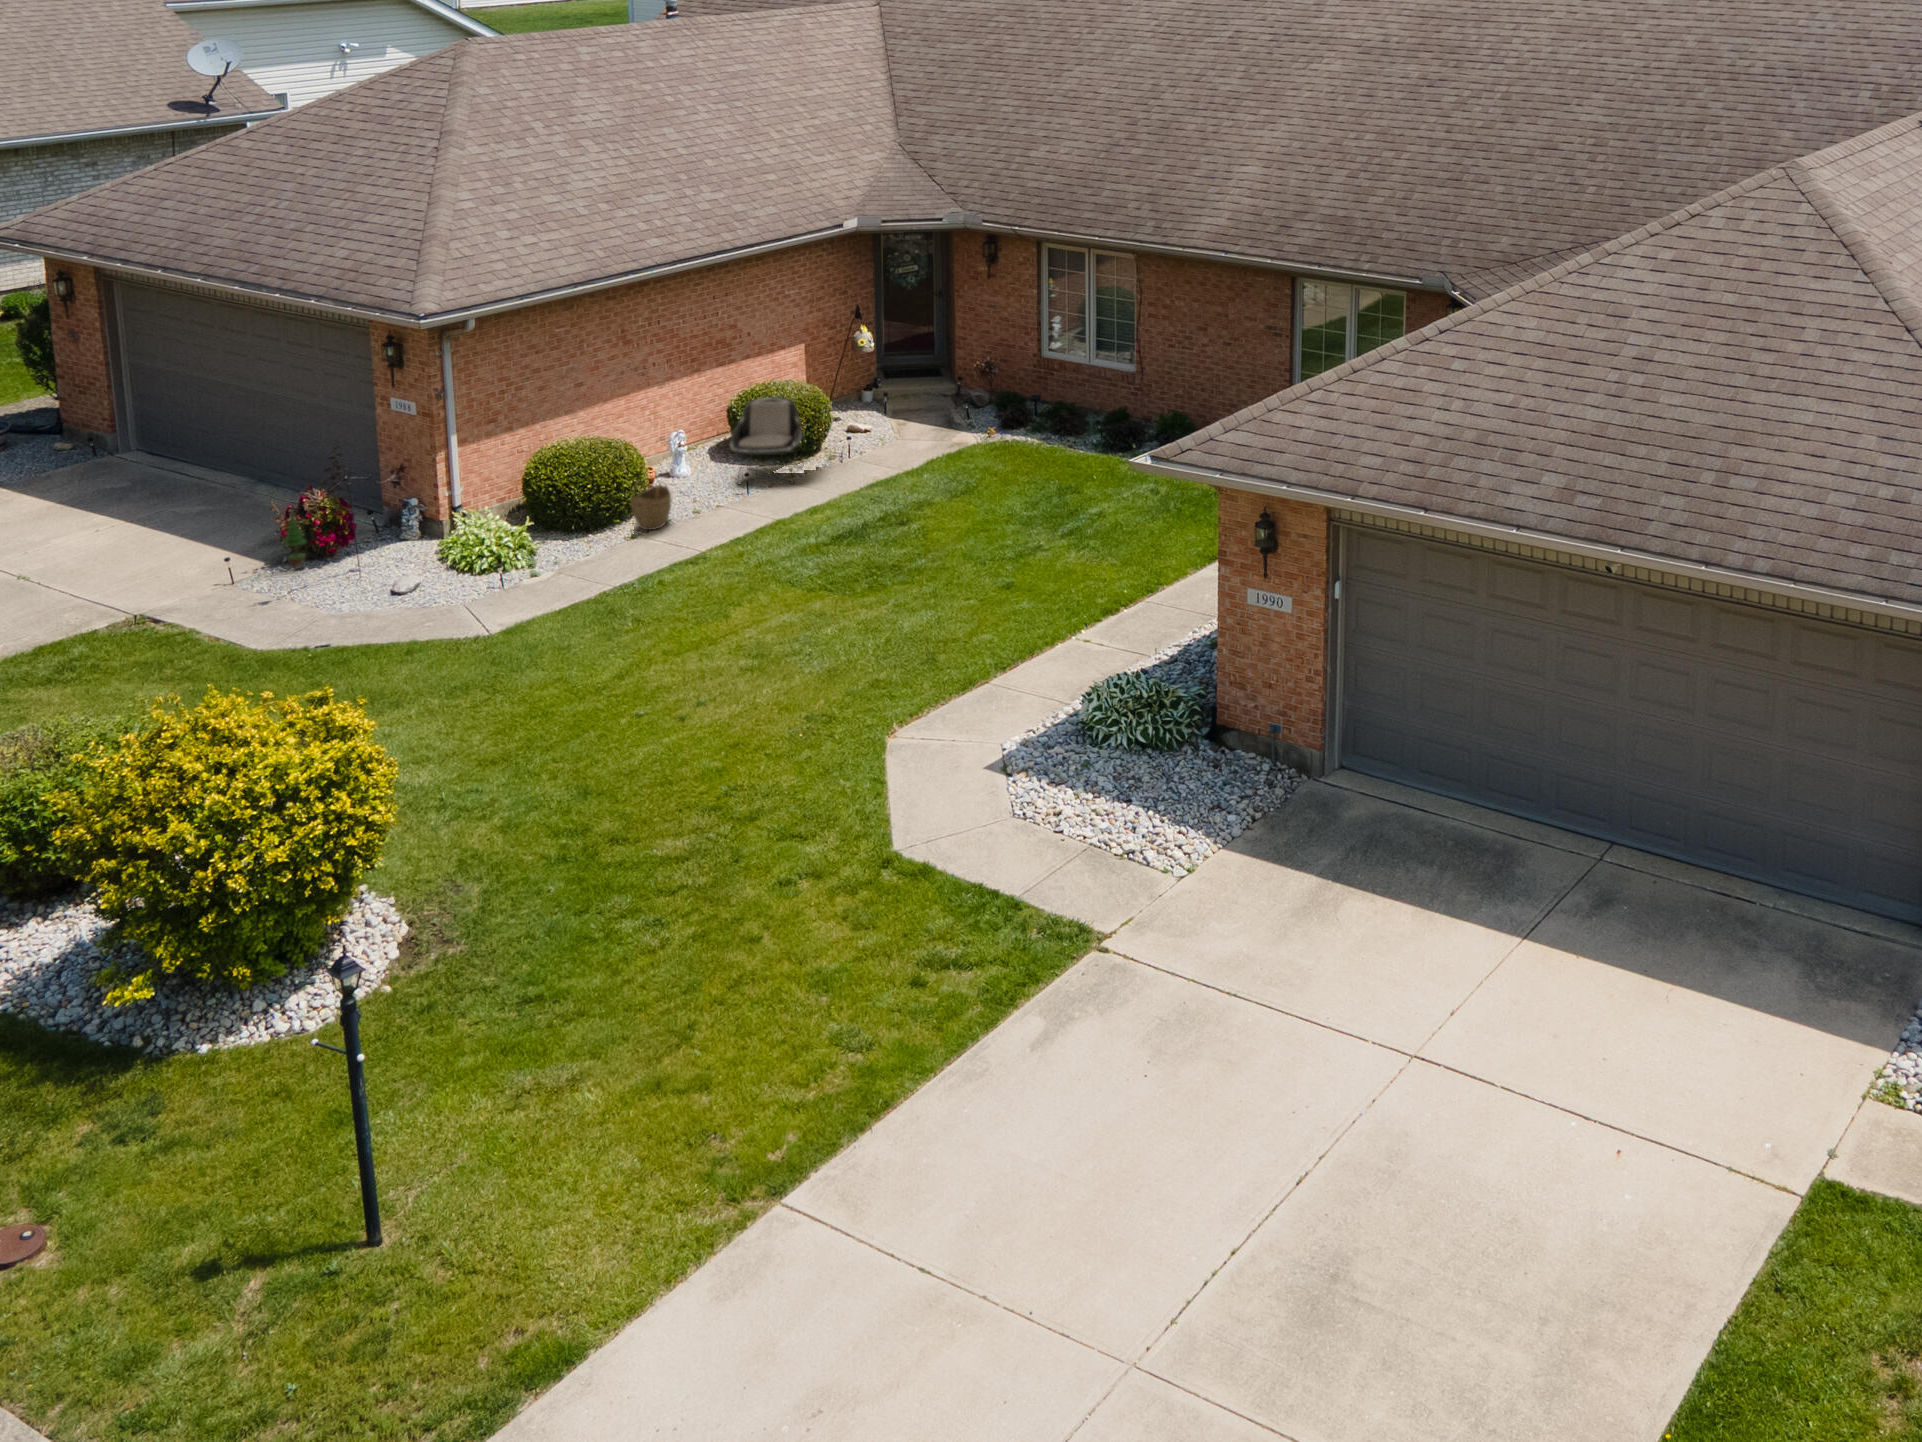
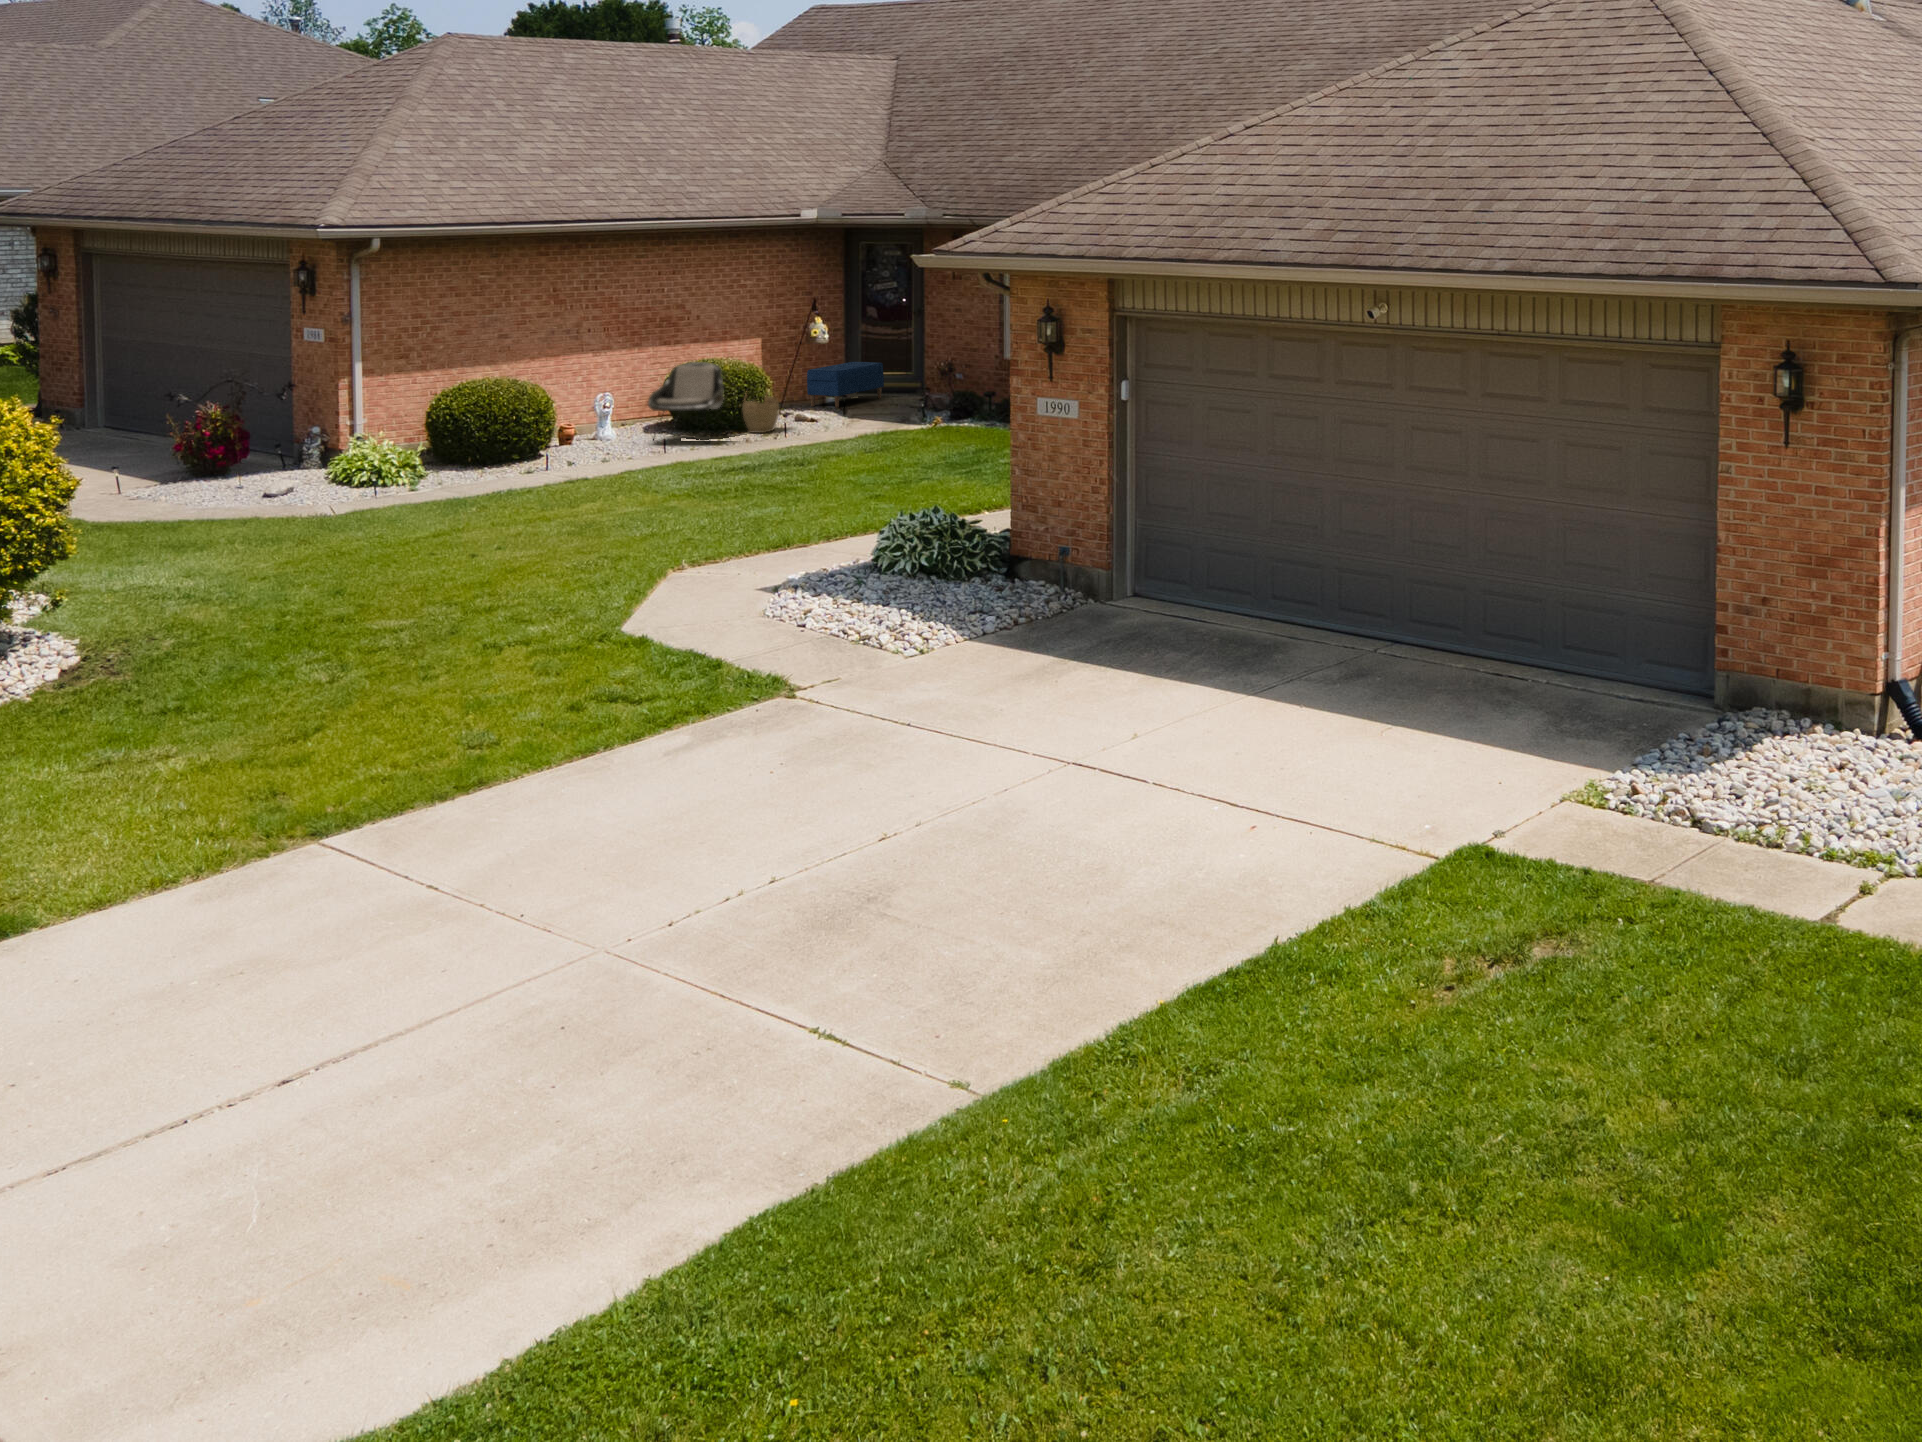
bench: none [854,355,924,411] -> present [807,362,884,408]
woven basket: present [631,481,671,530] -> present [743,396,779,433]
potted tree: present [284,515,306,568] -> none [176,425,200,484]

